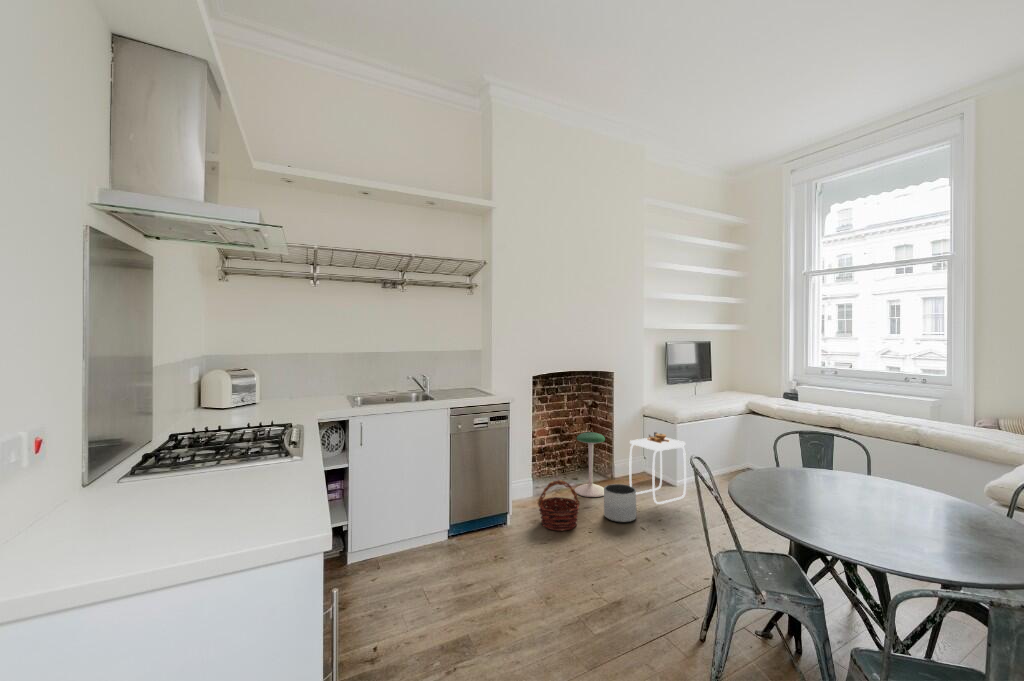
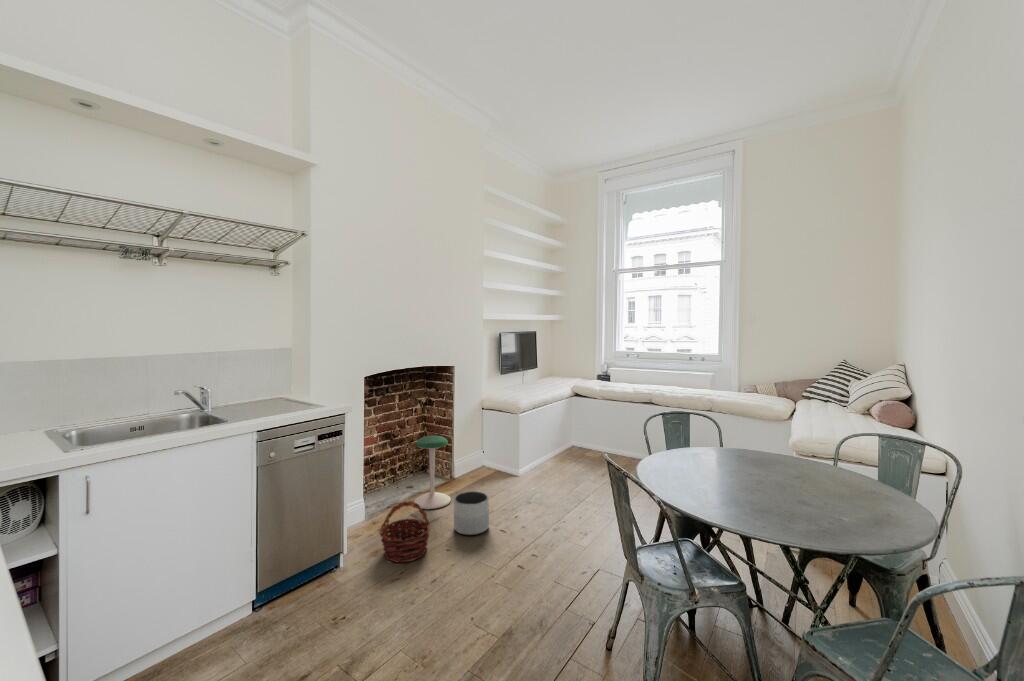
side table: present [630,432,686,504] -> none [474,429,529,504]

